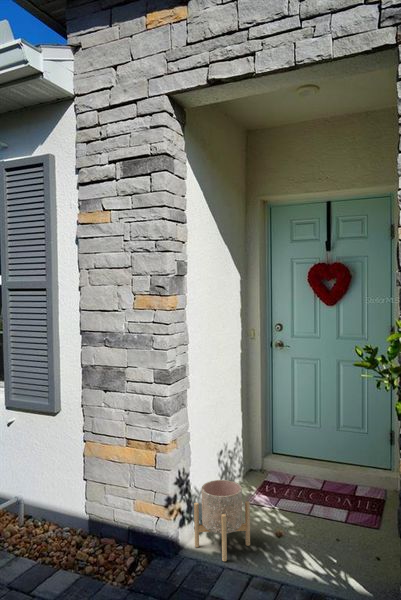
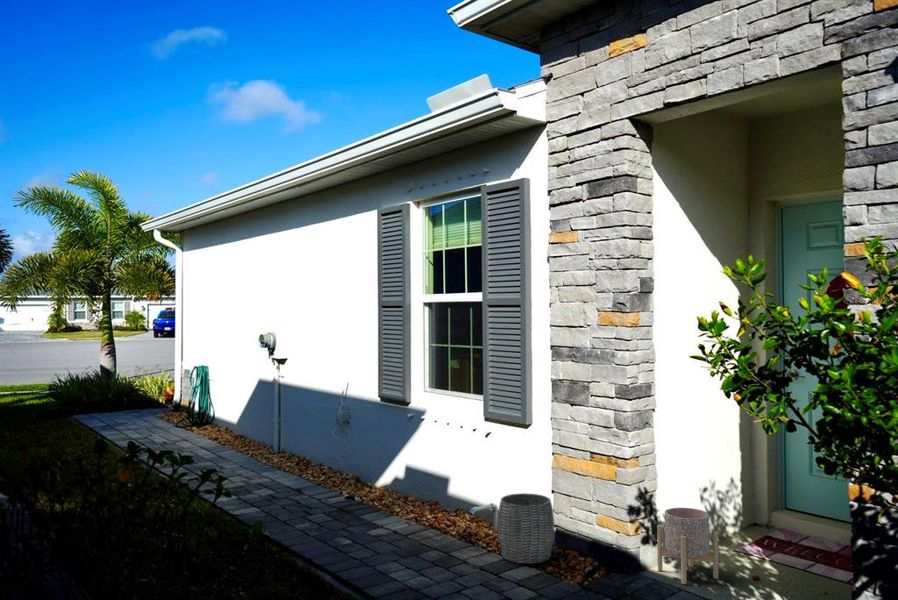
woven basket: none [27,486,89,570] -> present [498,493,554,563]

